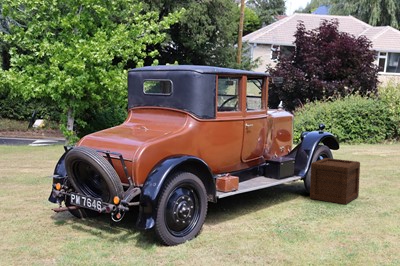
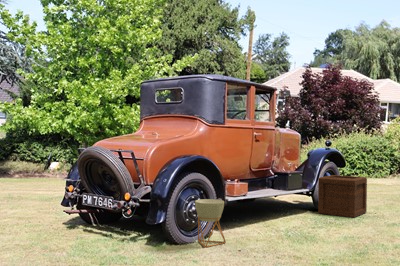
planter: none [185,199,217,250] -> present [195,199,226,247]

